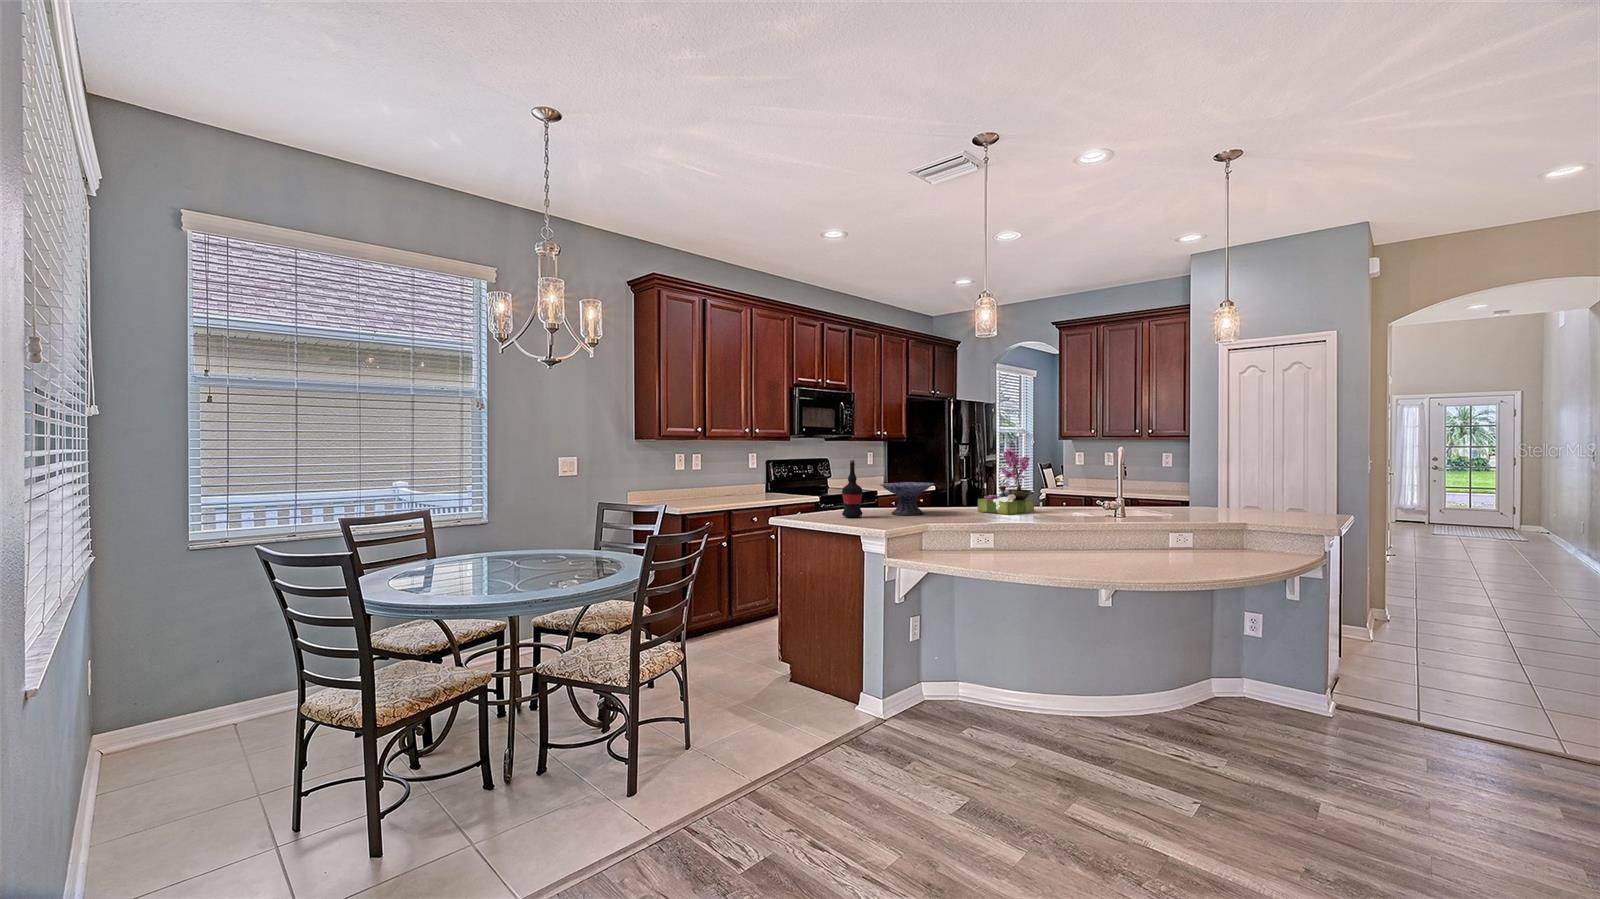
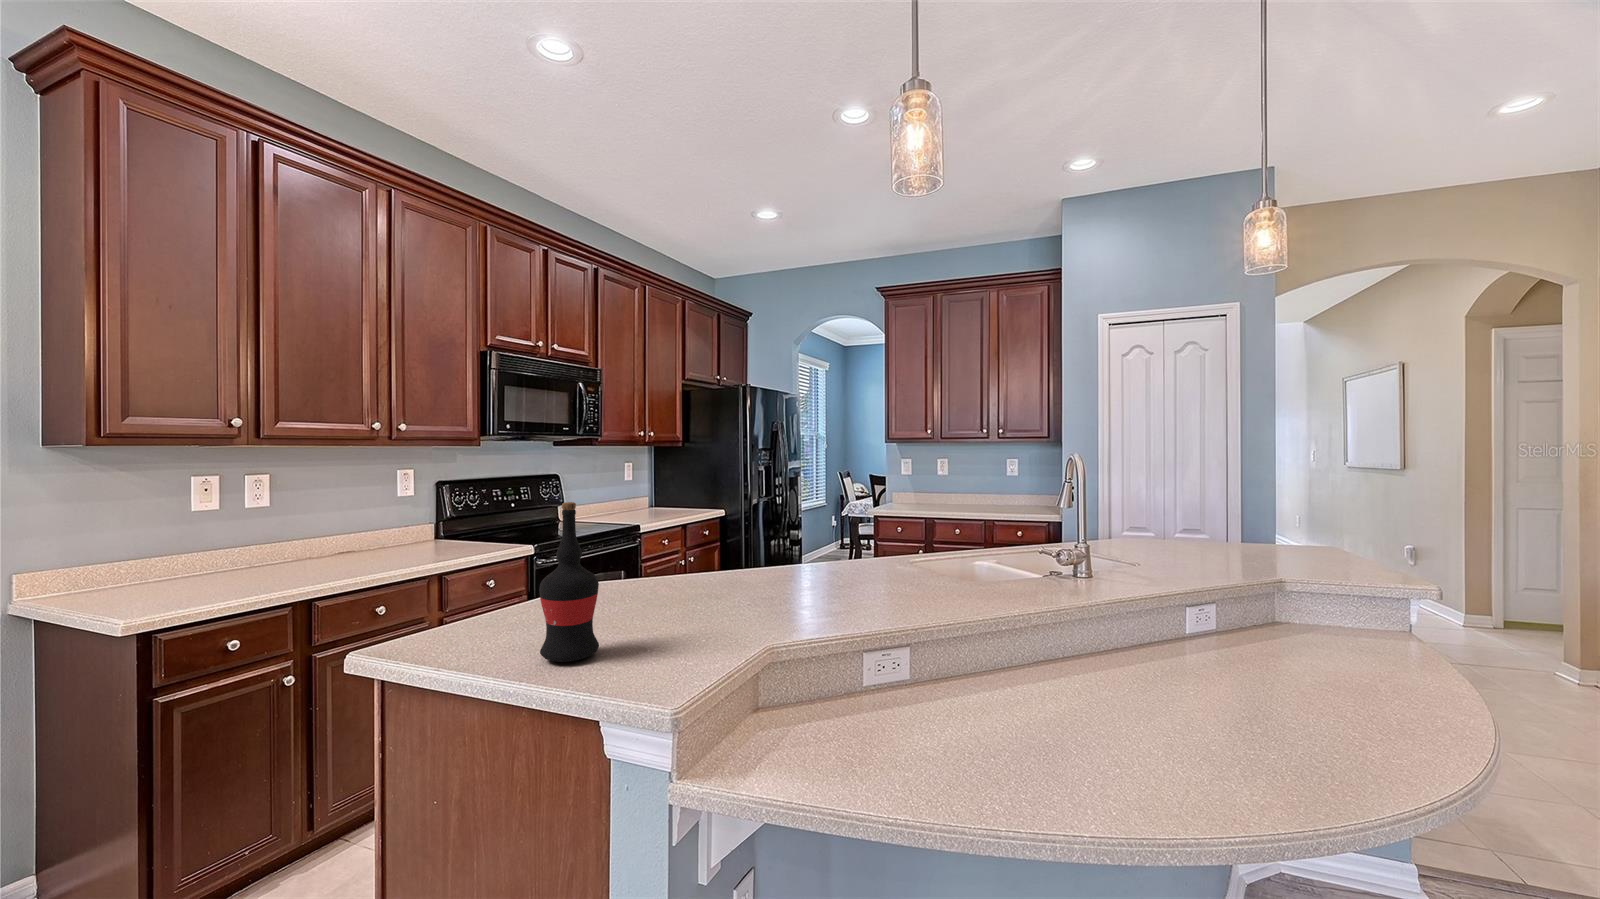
flower arrangement: present [978,449,1034,515] -> none [860,461,969,611]
decorative bowl: present [880,482,935,515] -> none [644,541,778,633]

